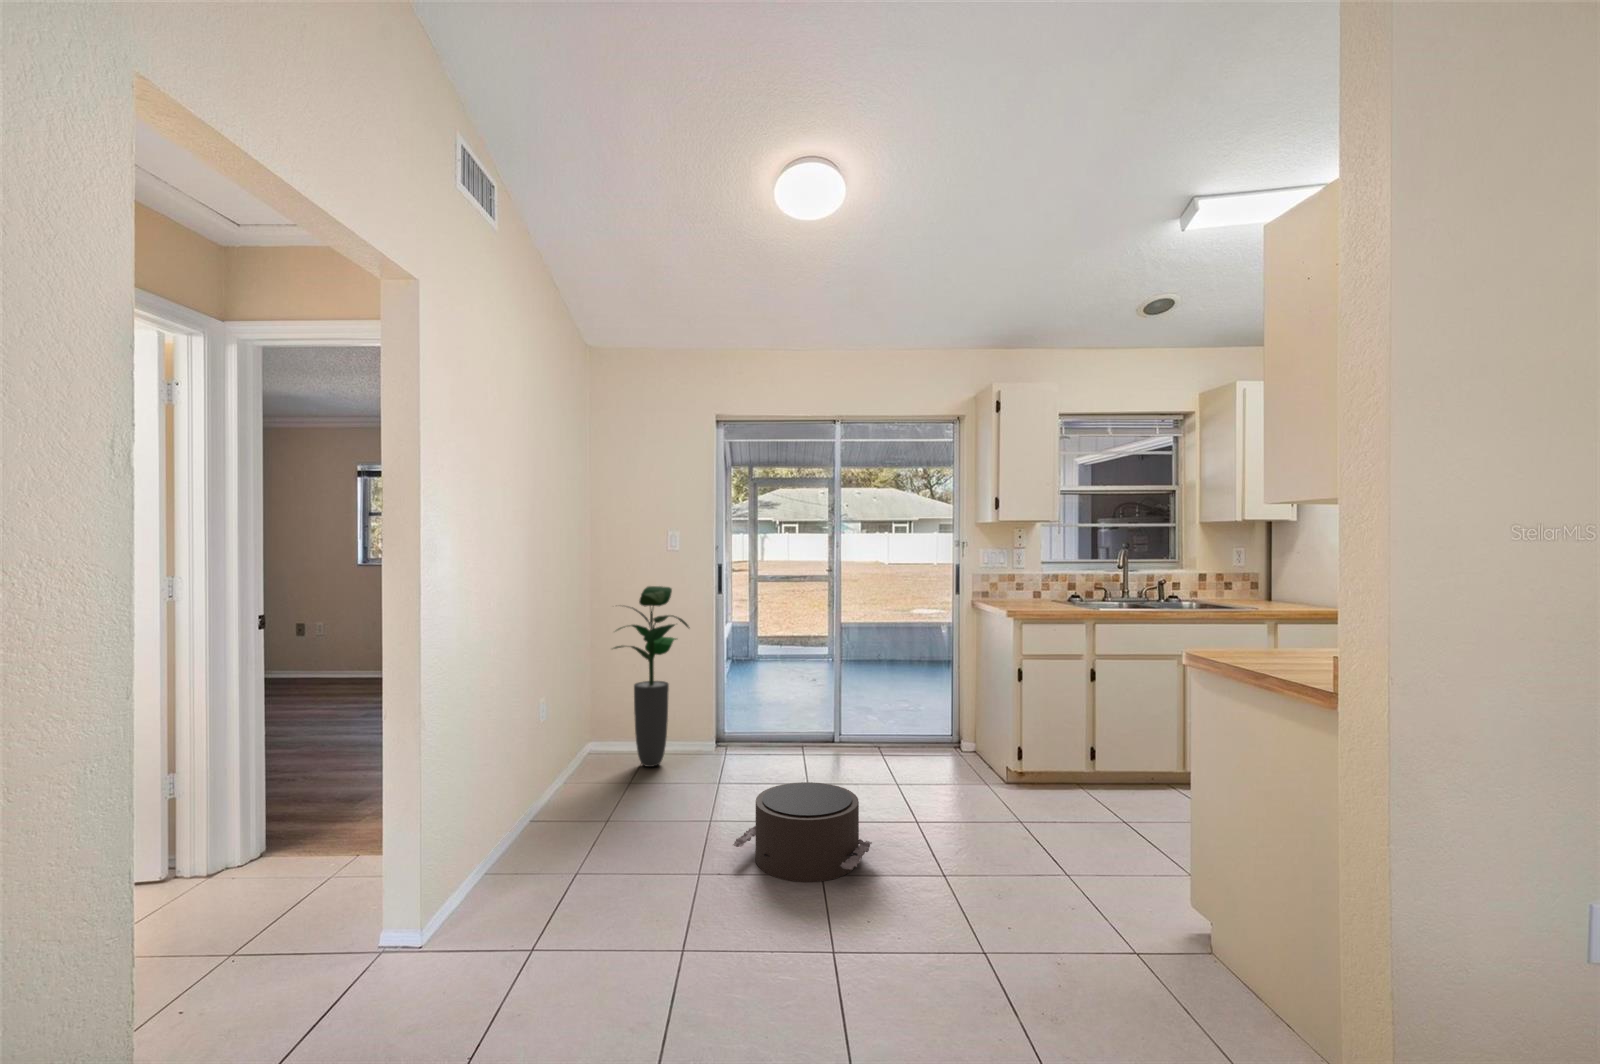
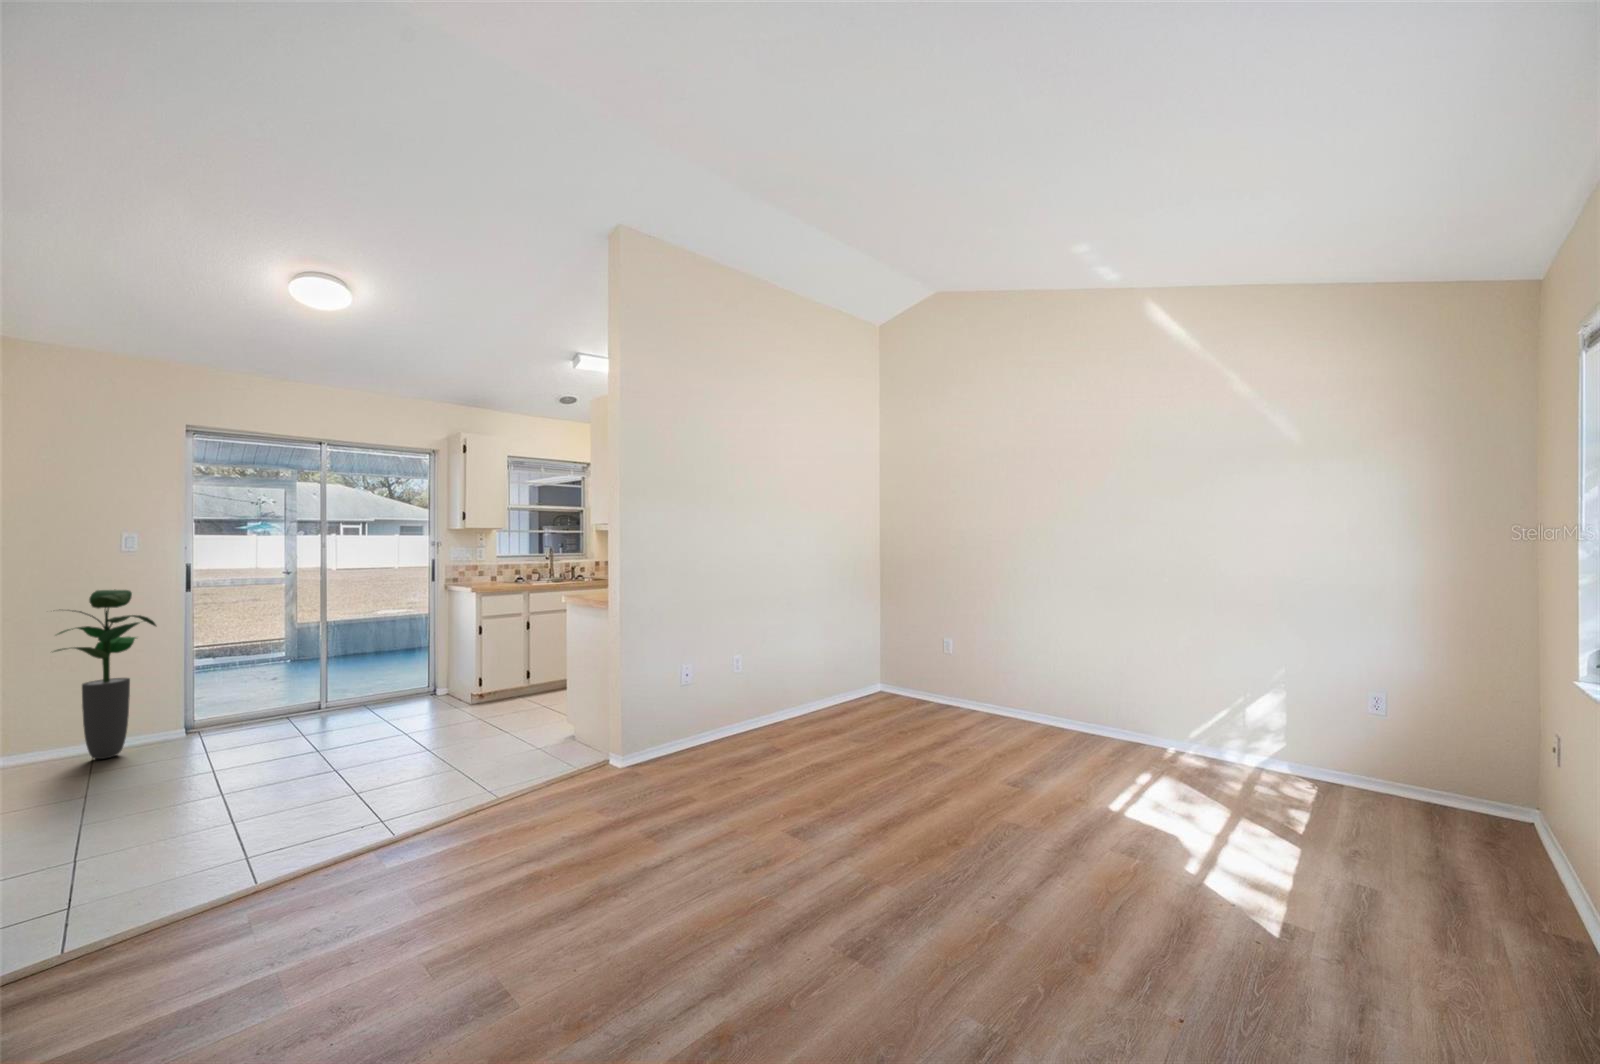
pouf: present [733,782,872,882] -> none [241,718,369,785]

